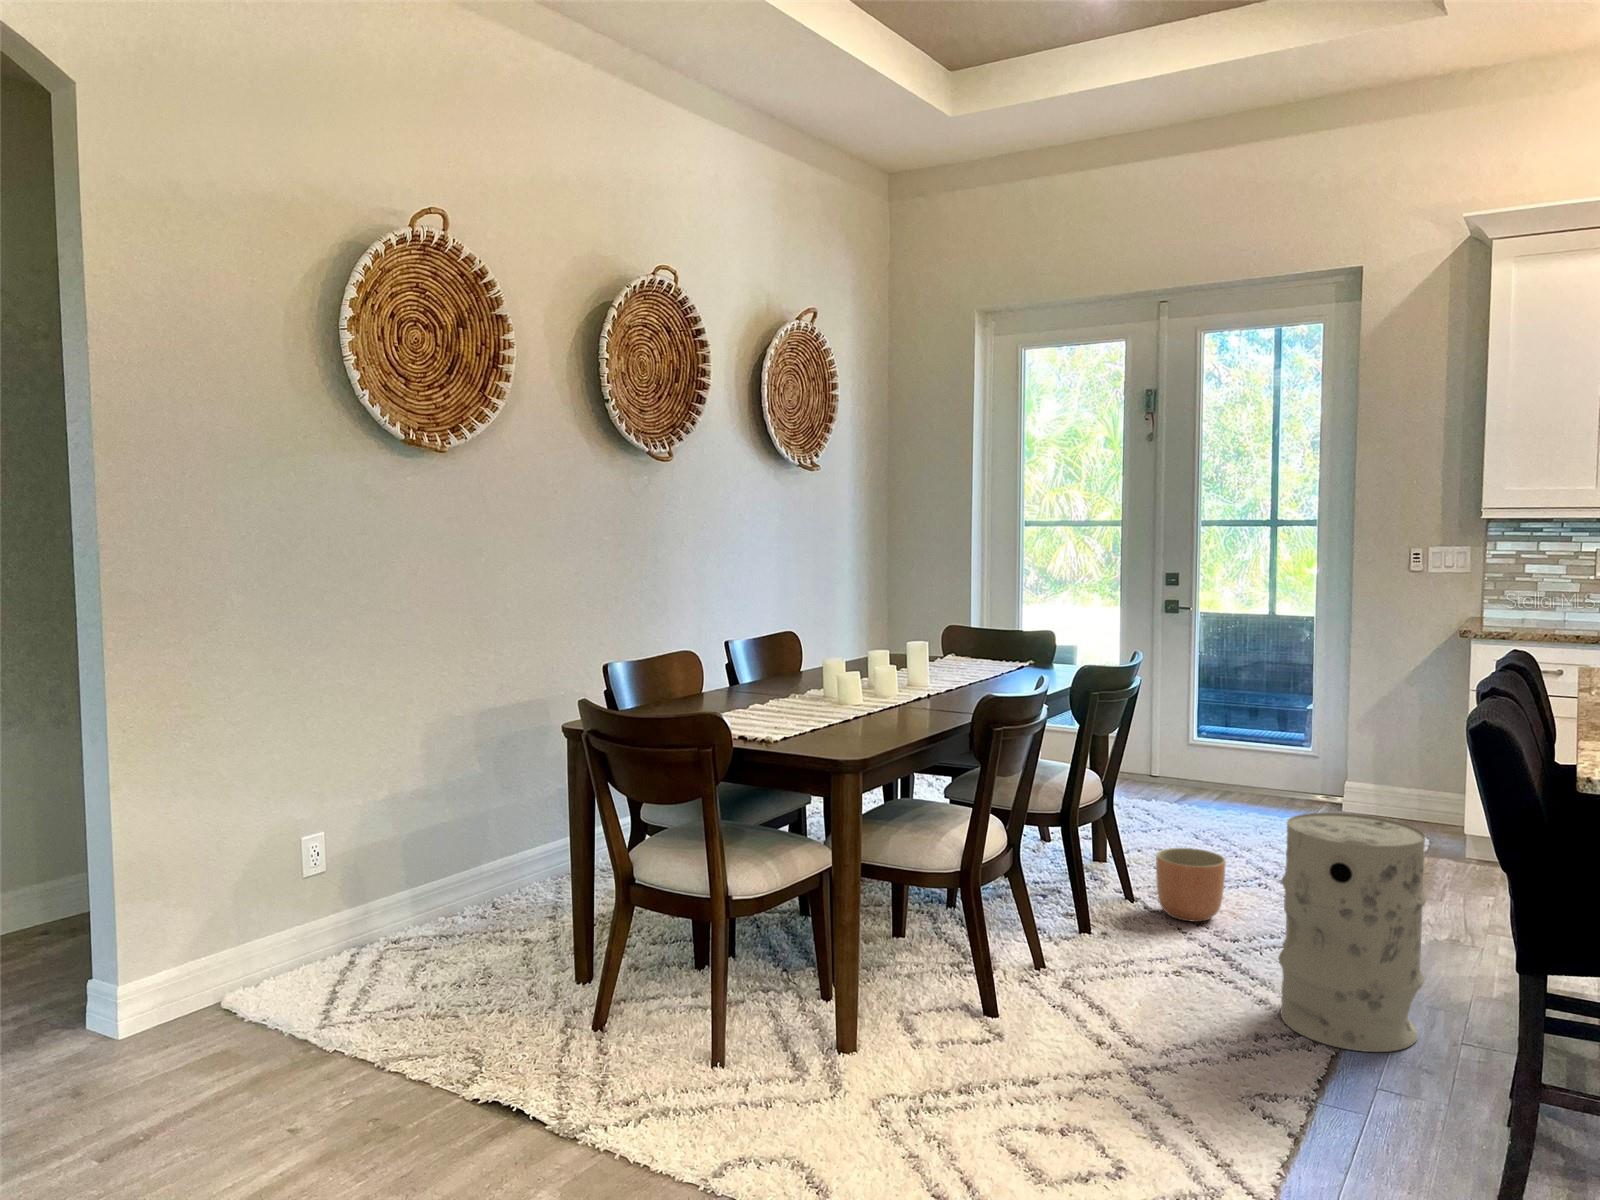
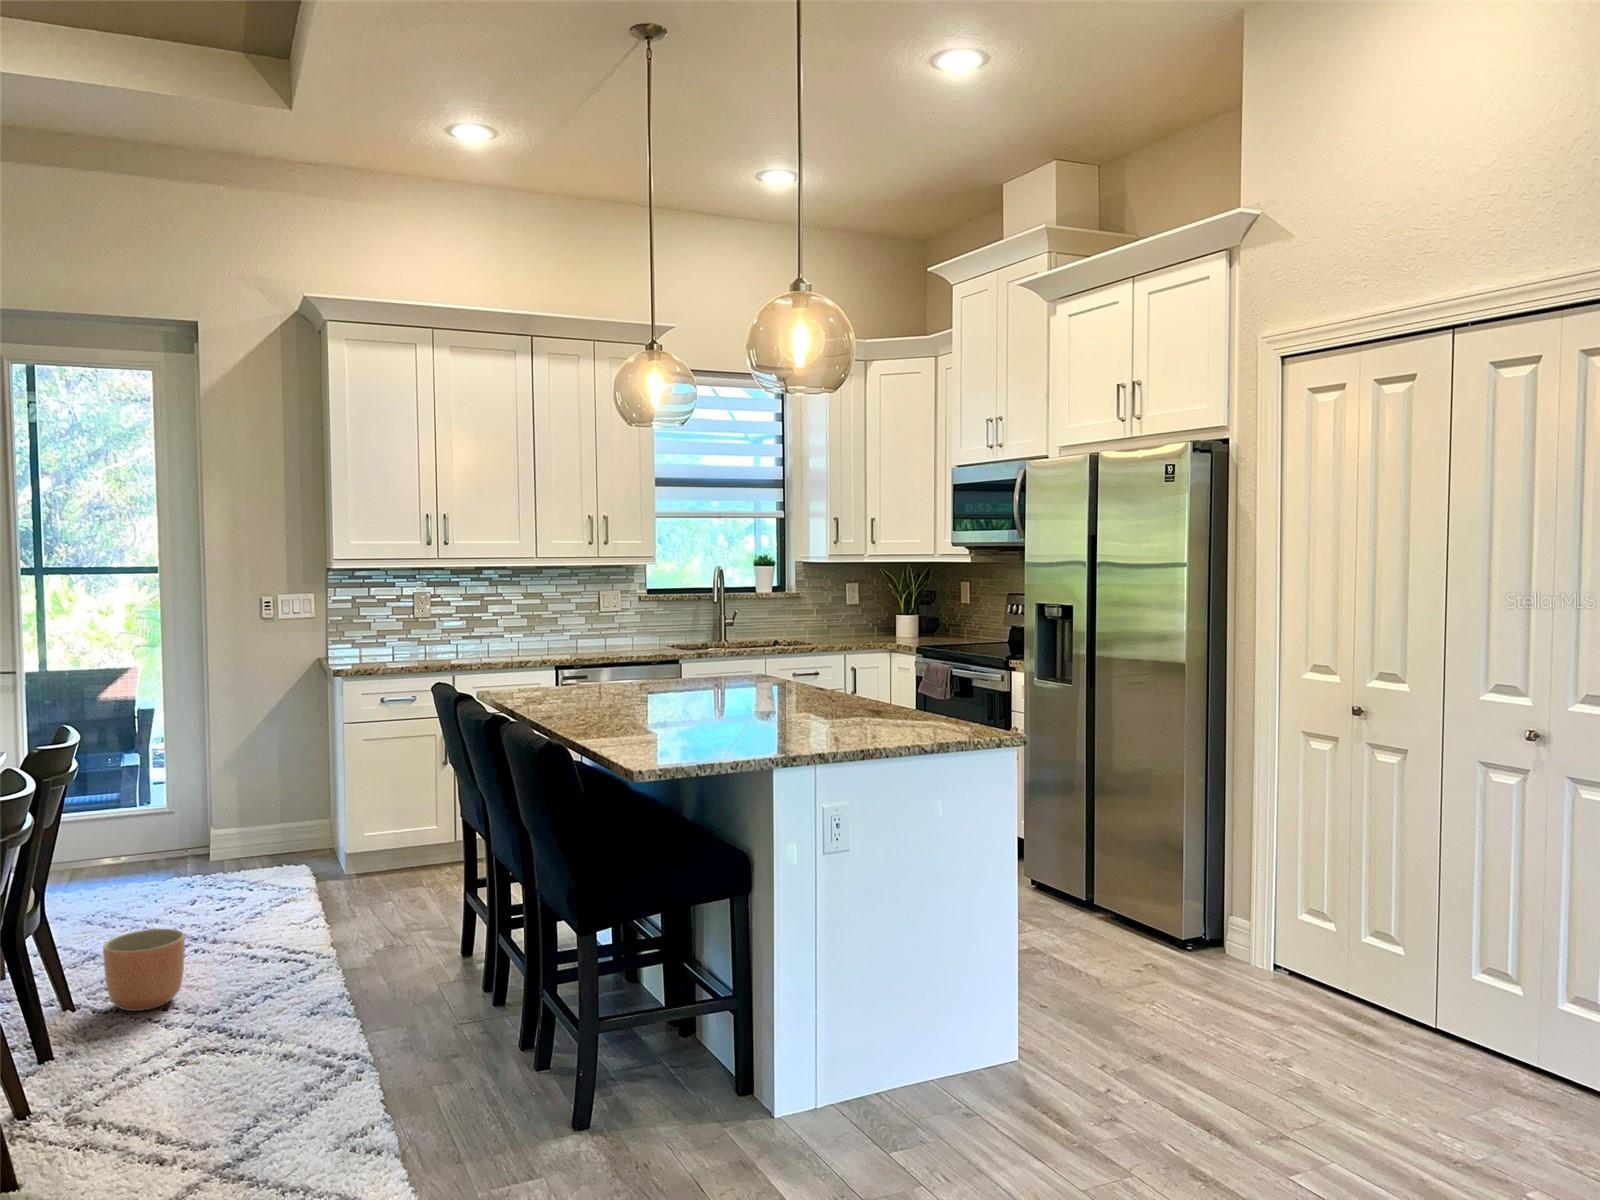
trash can: present [1278,813,1426,1052] -> none [303,846,434,1068]

